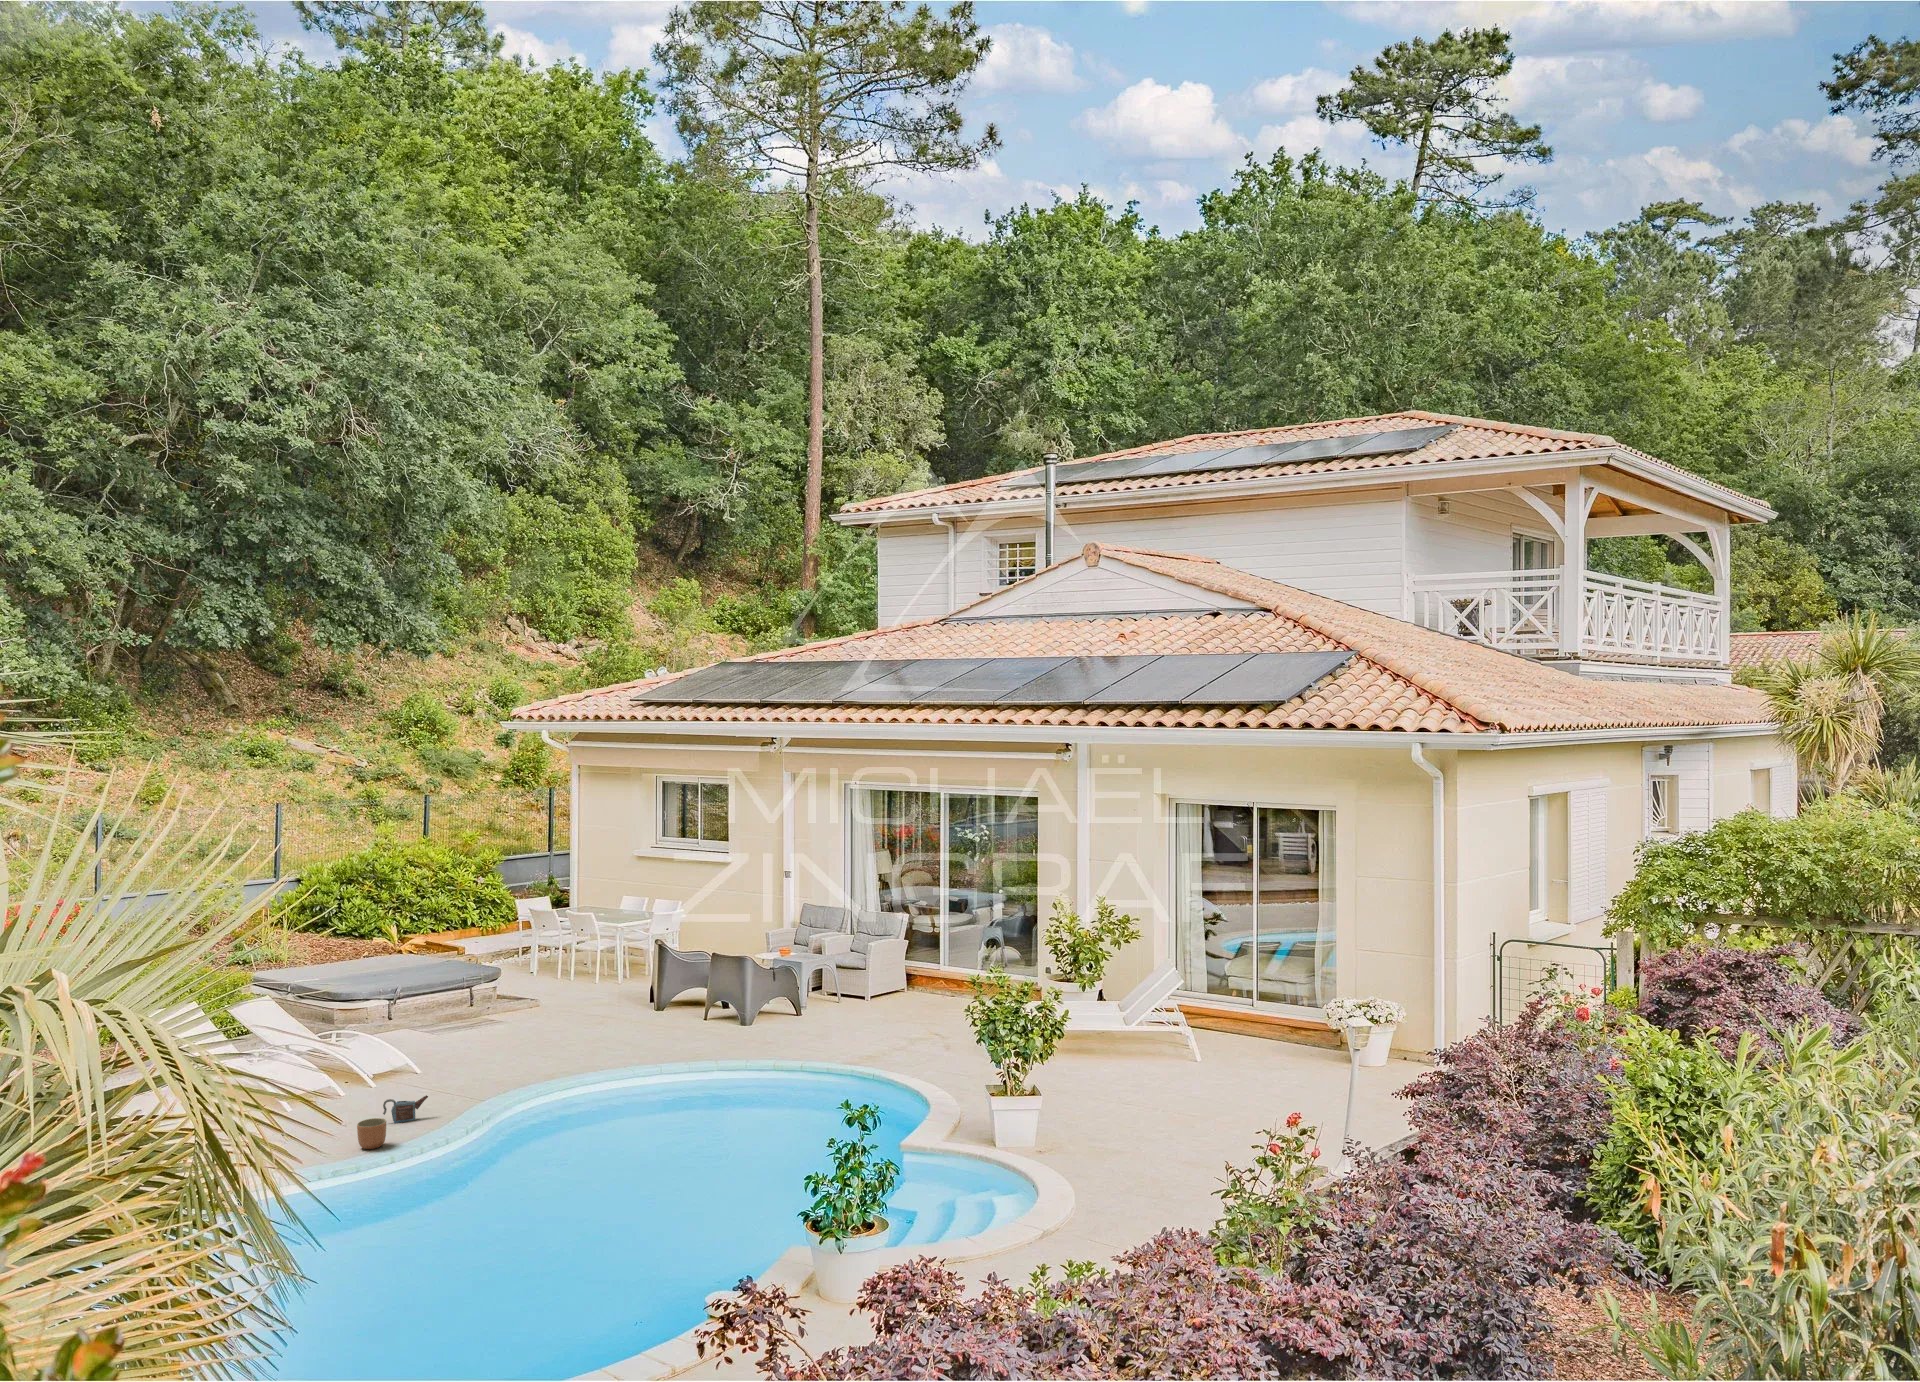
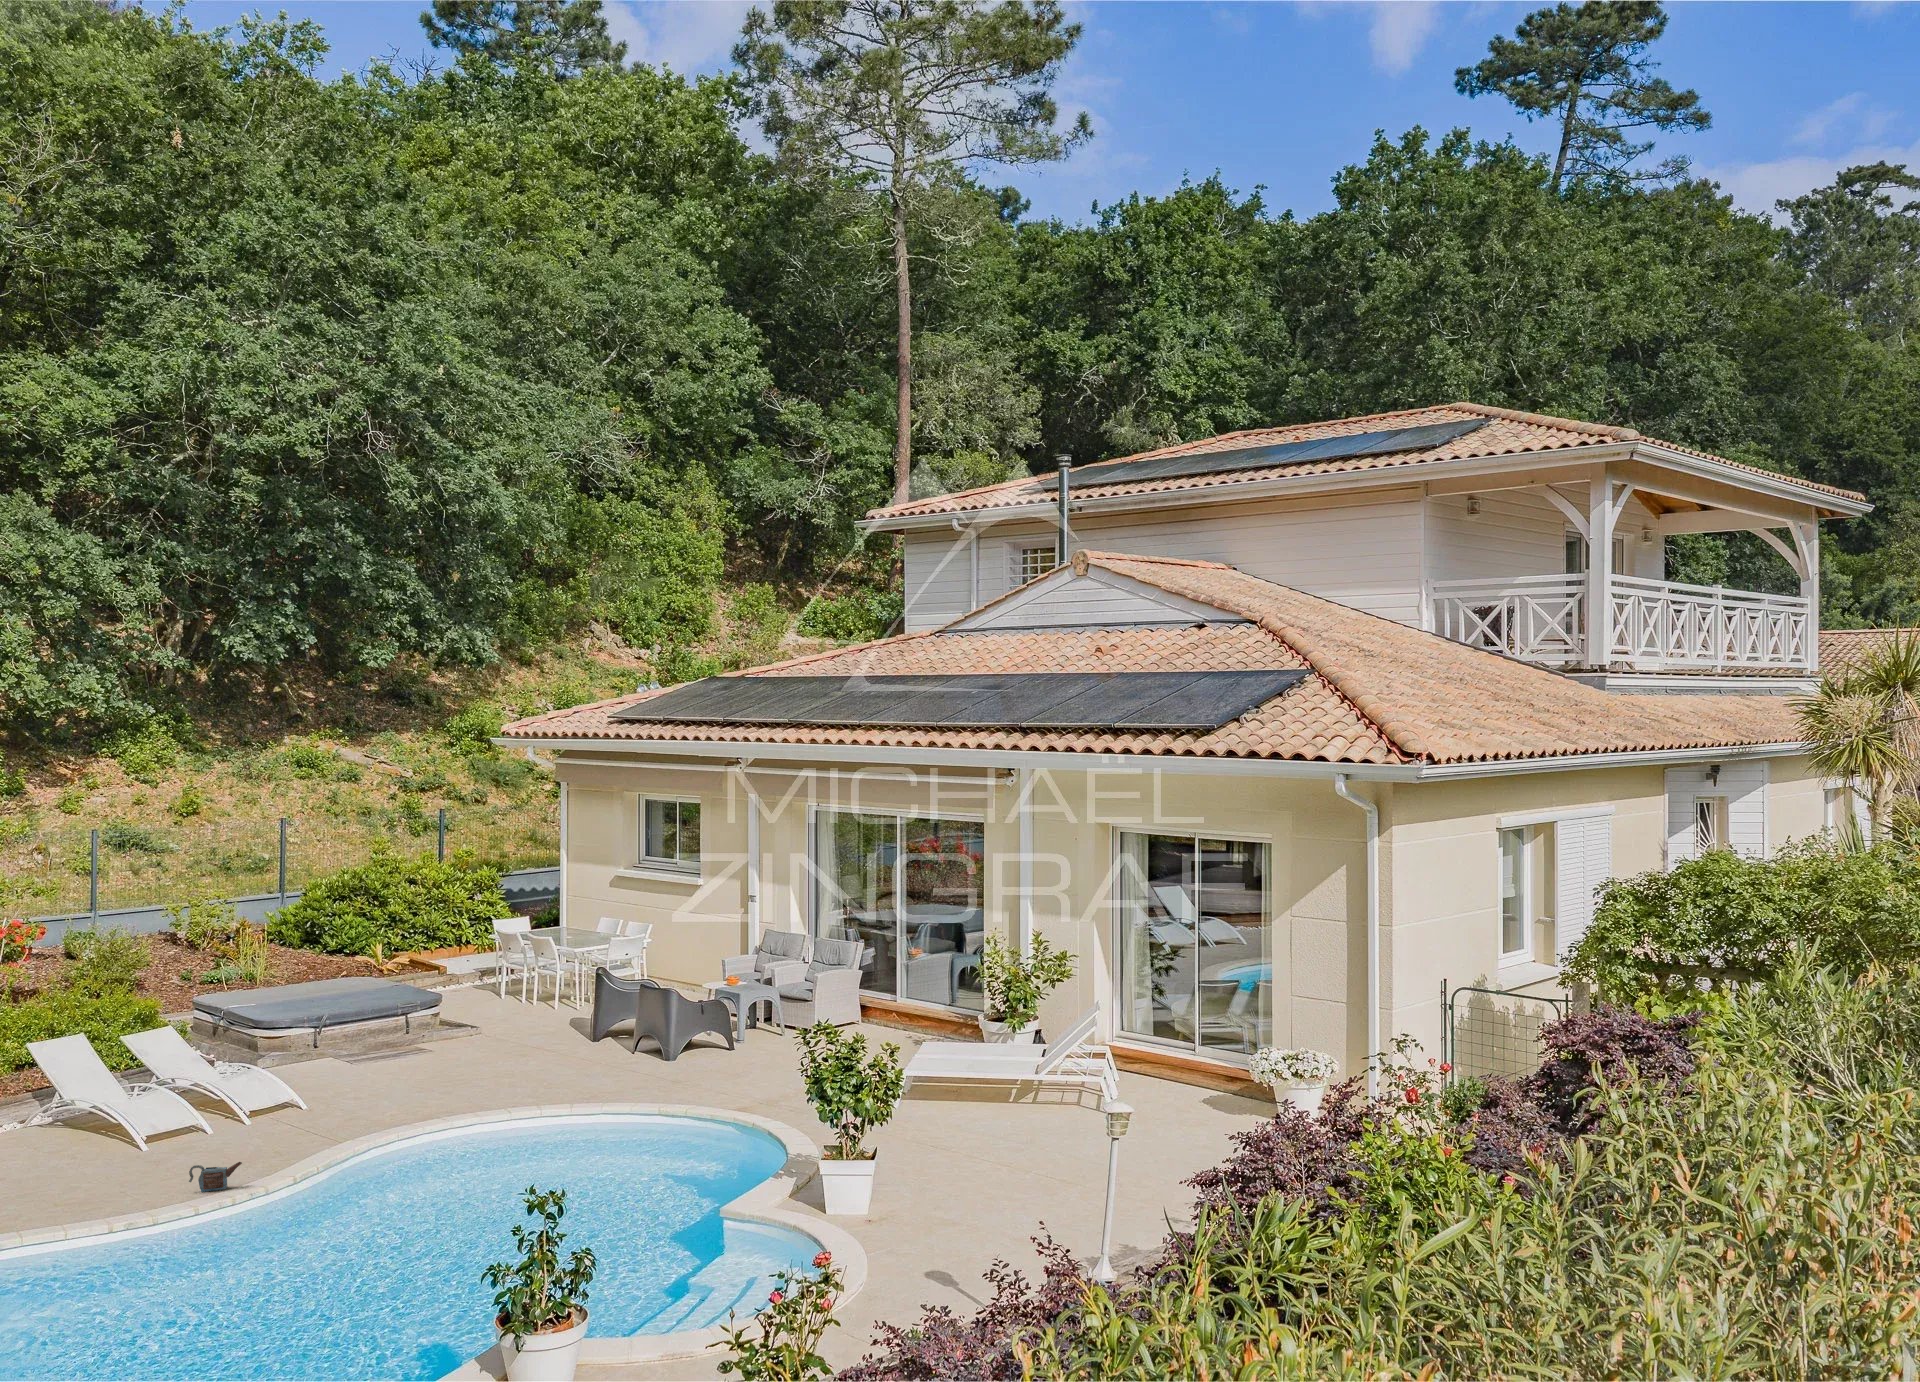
planter: present [357,1118,386,1149] -> none [131,1192,166,1228]

